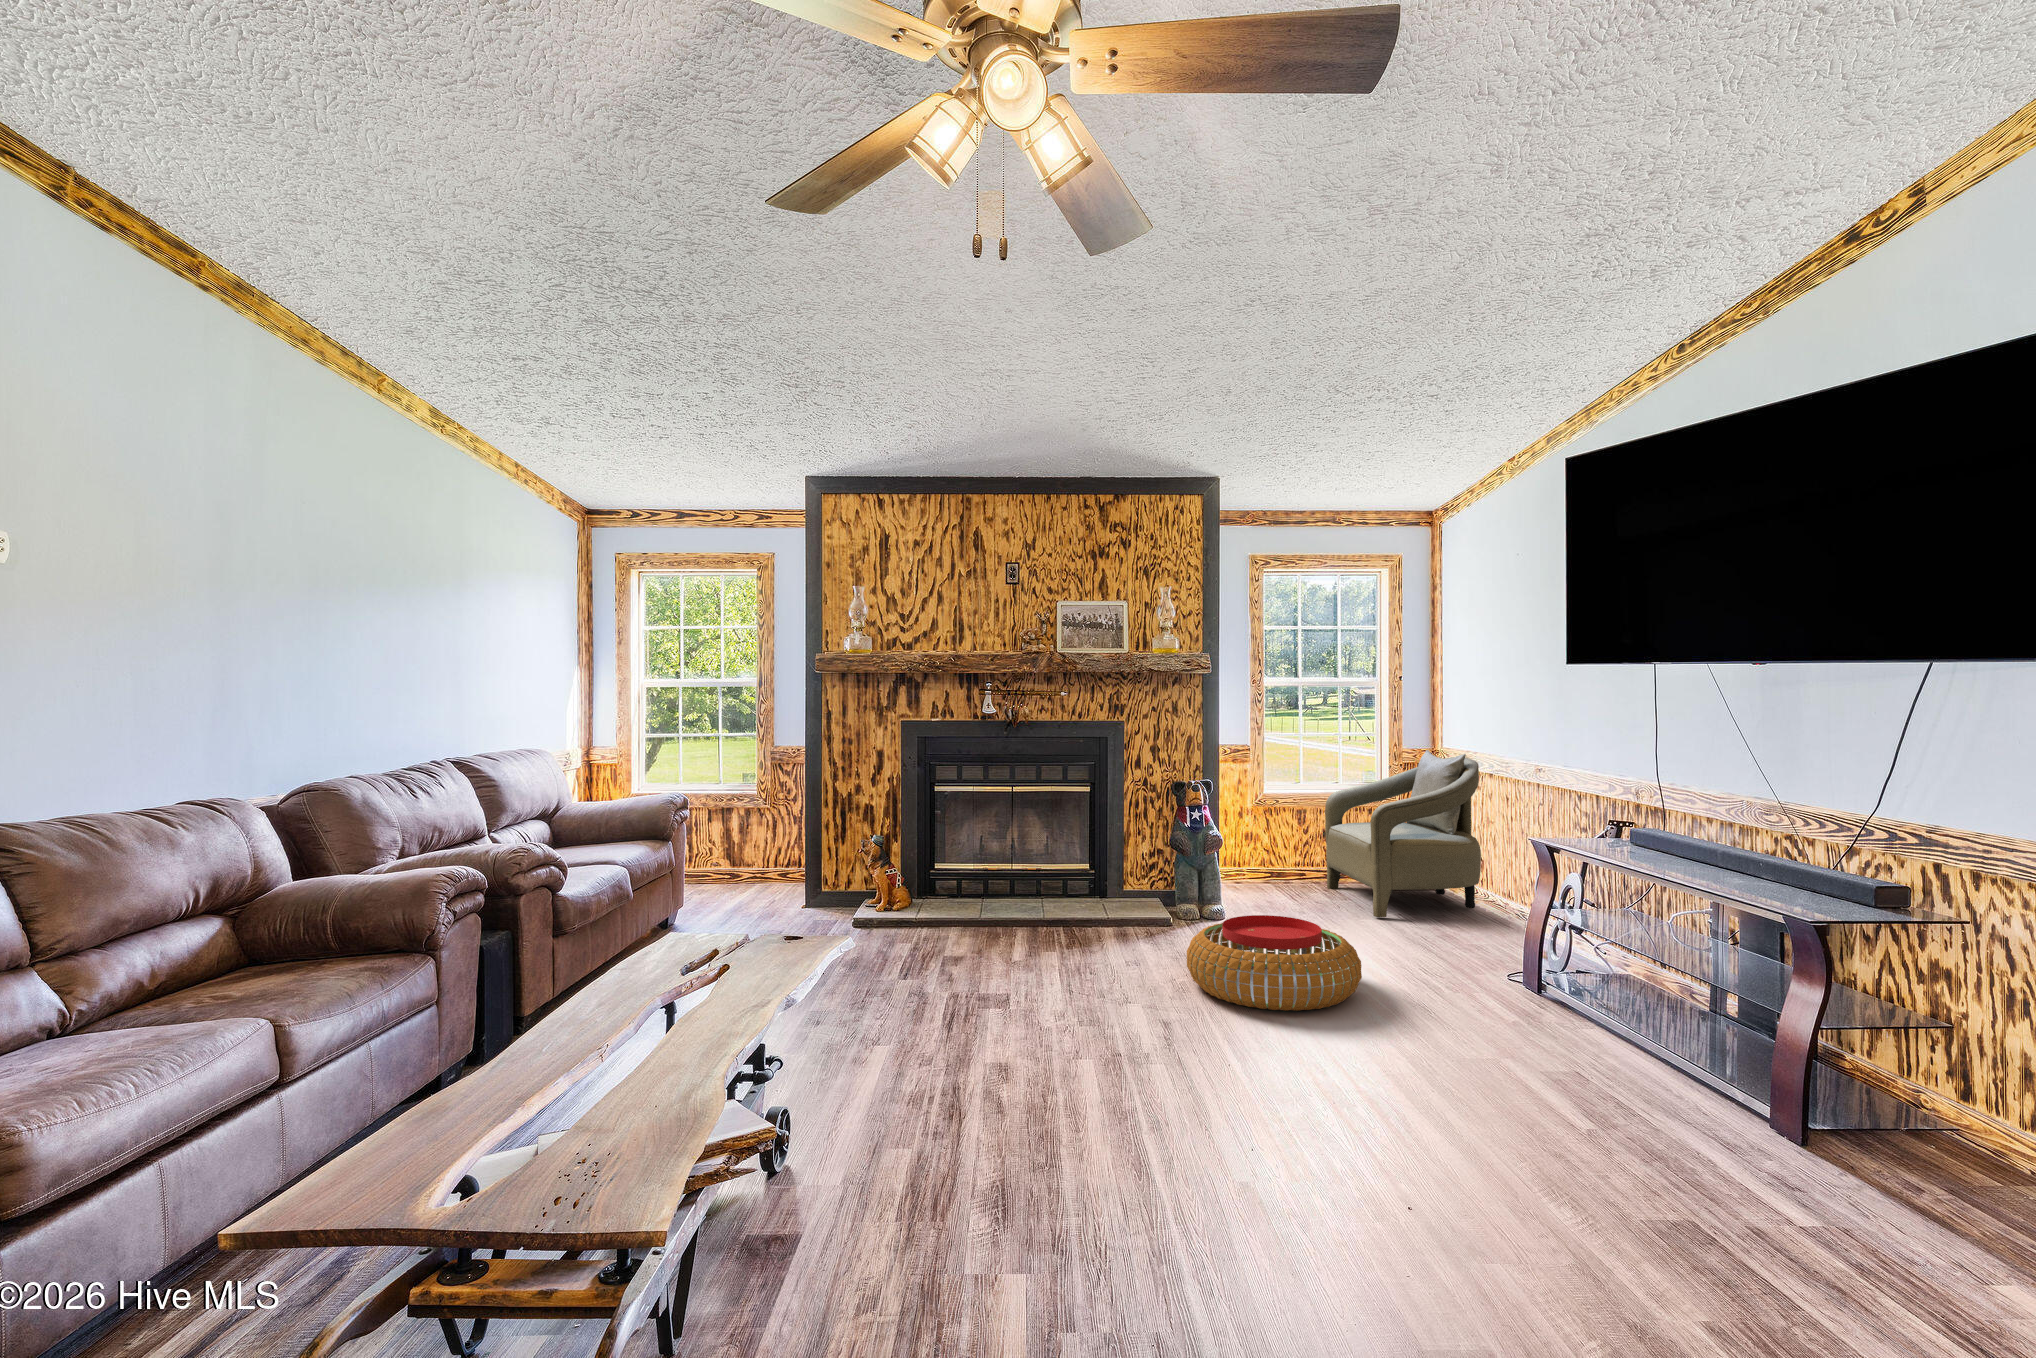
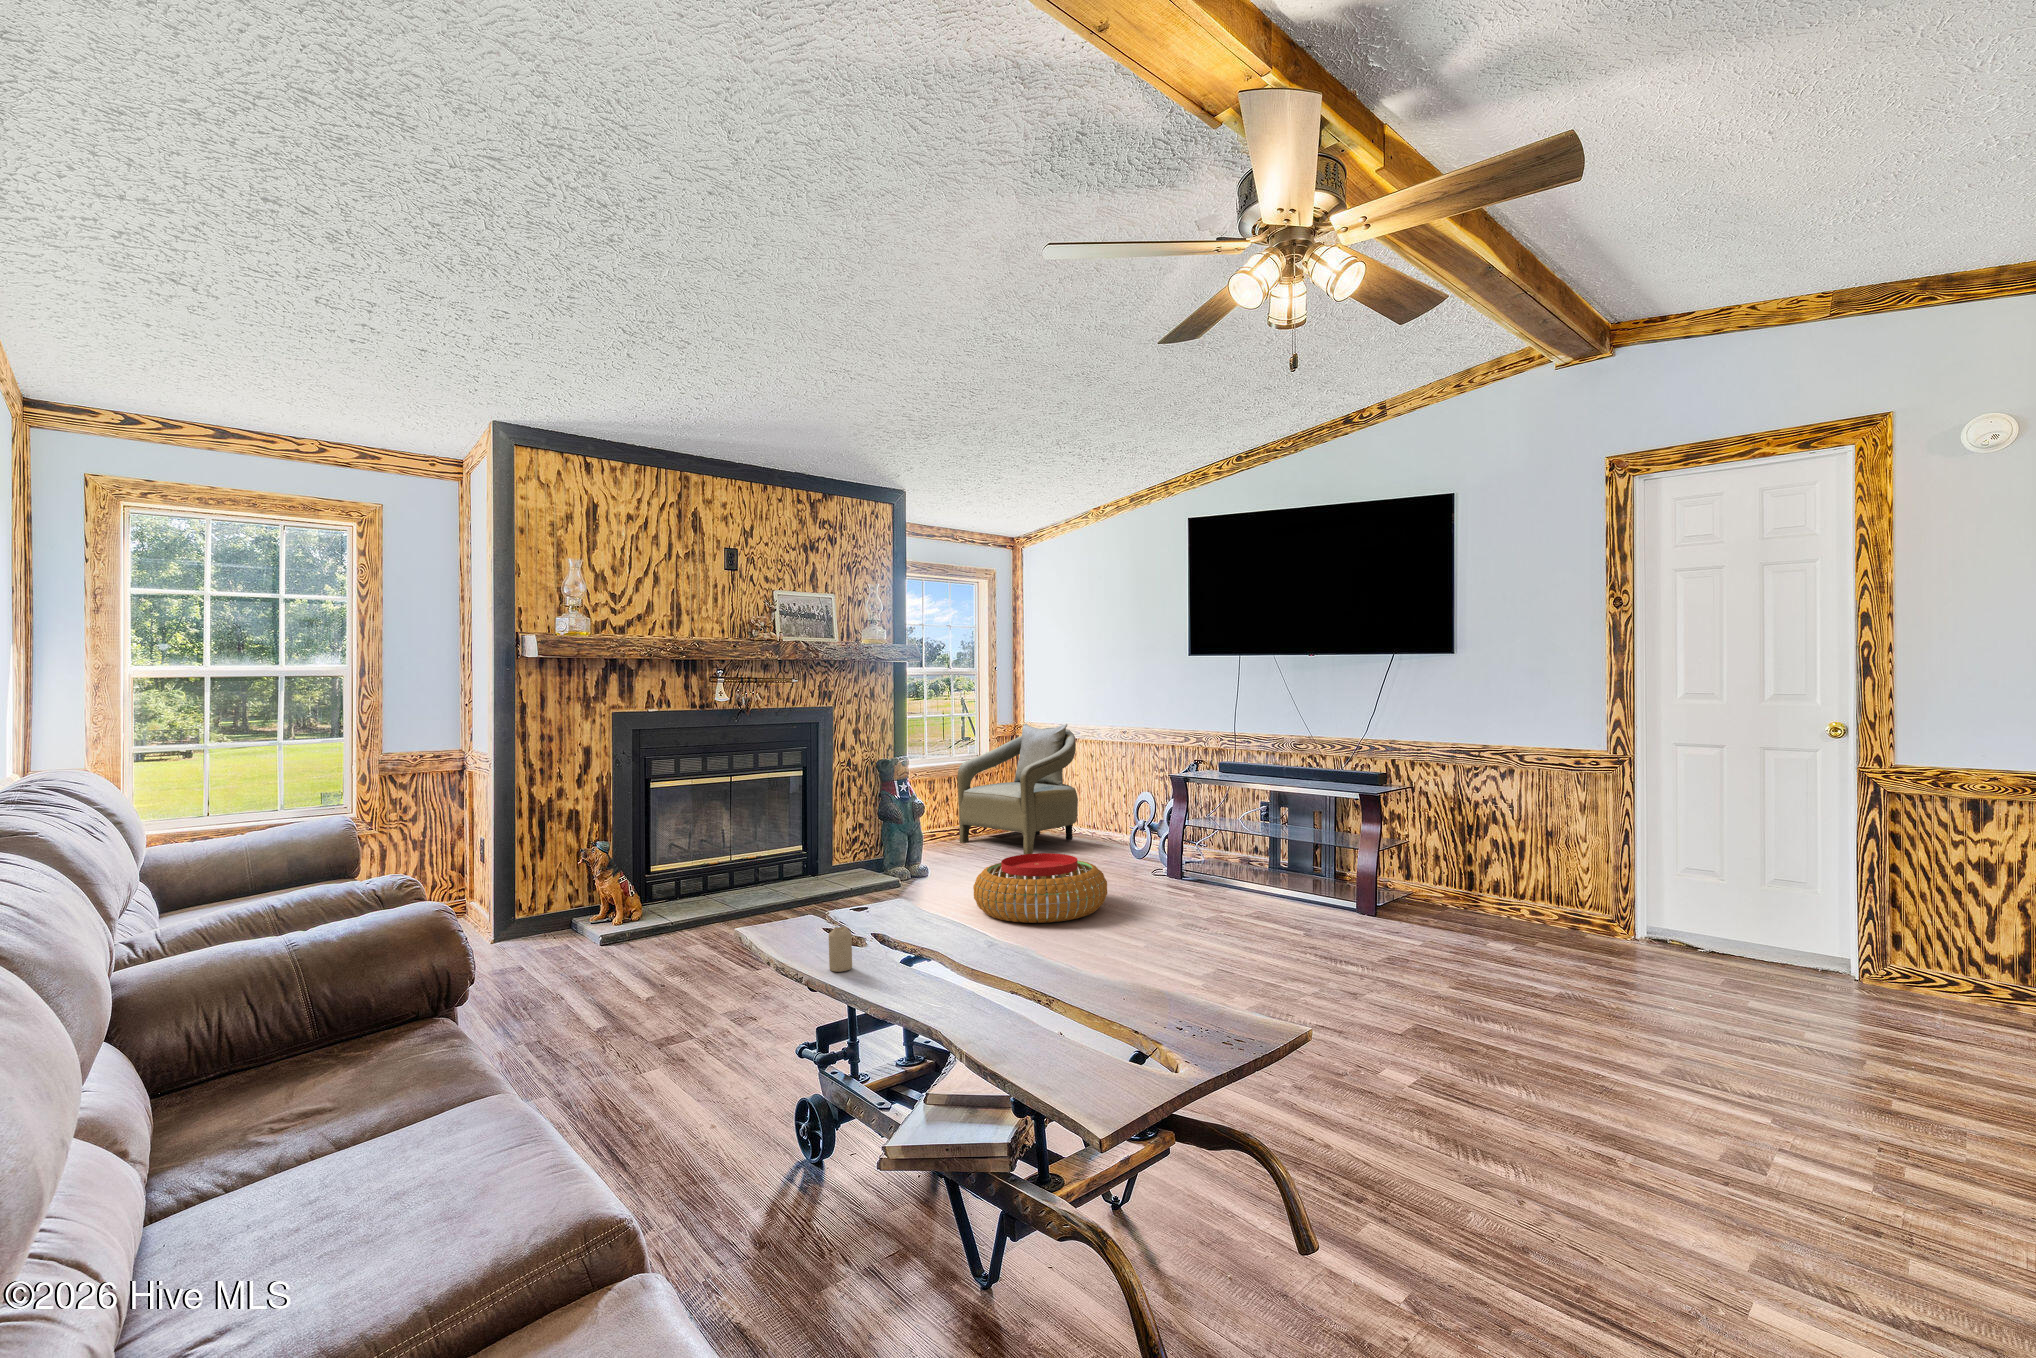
candle: none [613,951,636,995] -> present [829,927,852,972]

